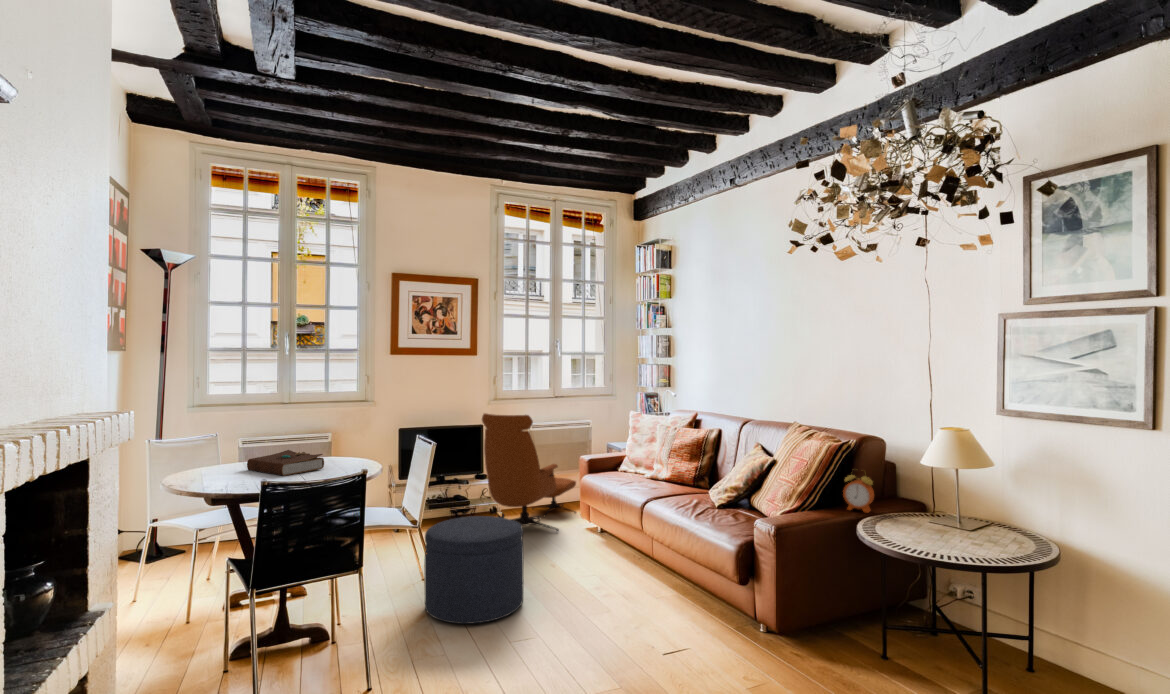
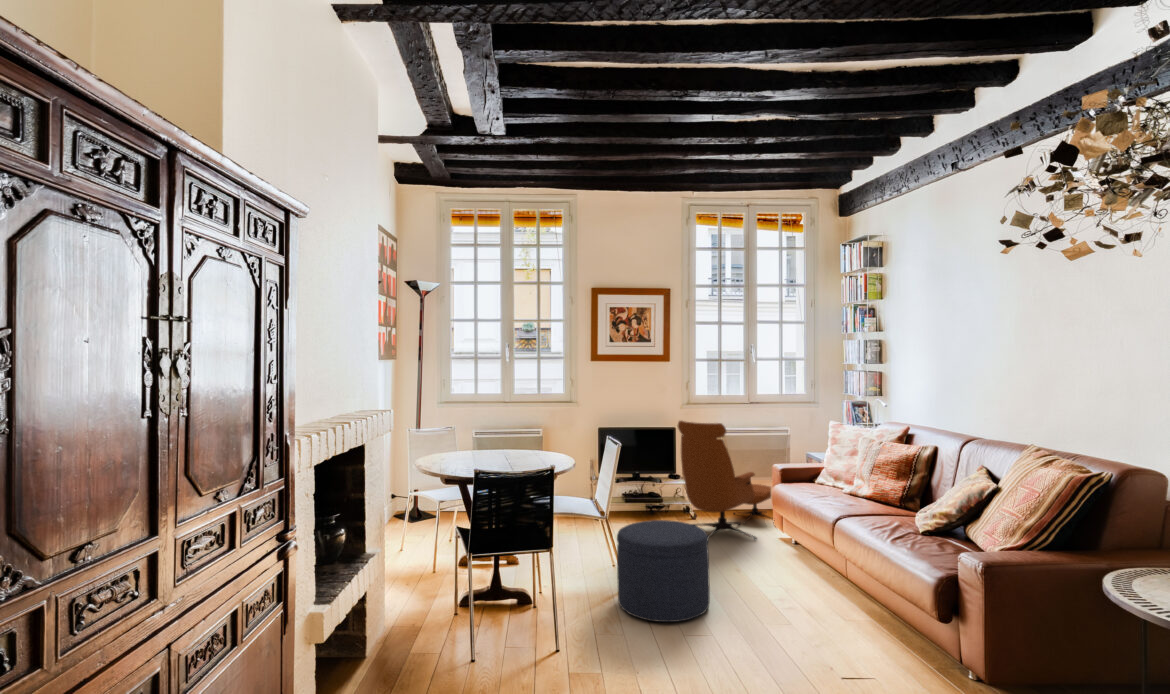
book: present [247,450,324,476] -> none [473,451,532,475]
alarm clock: present [843,475,874,513] -> none [1081,505,1125,559]

